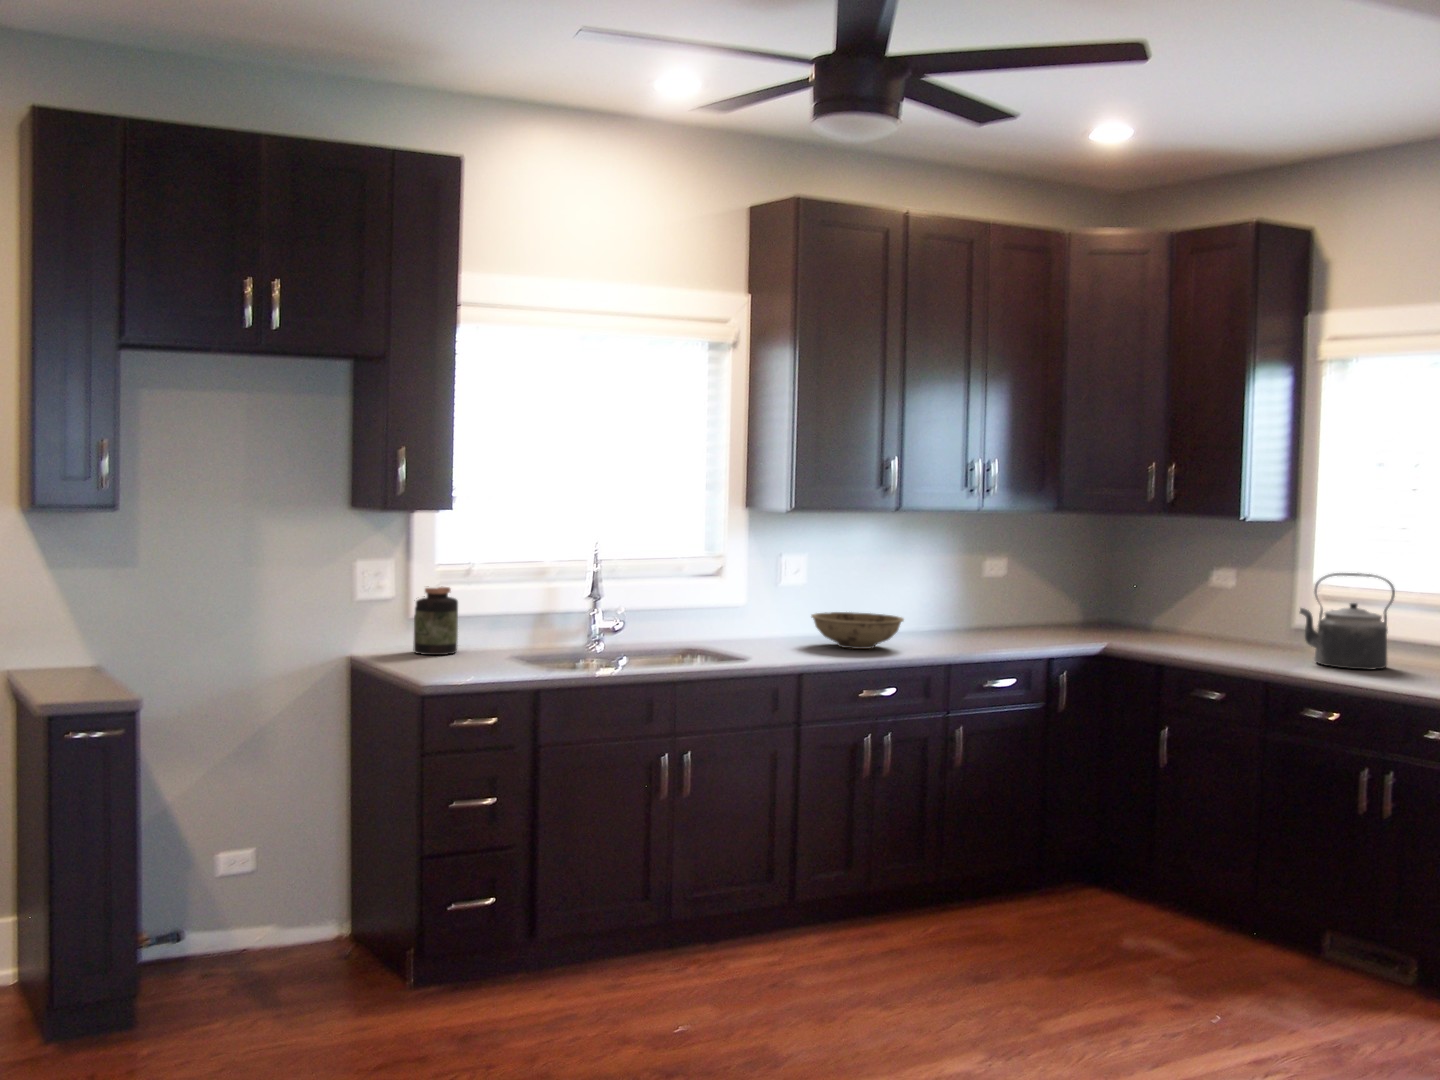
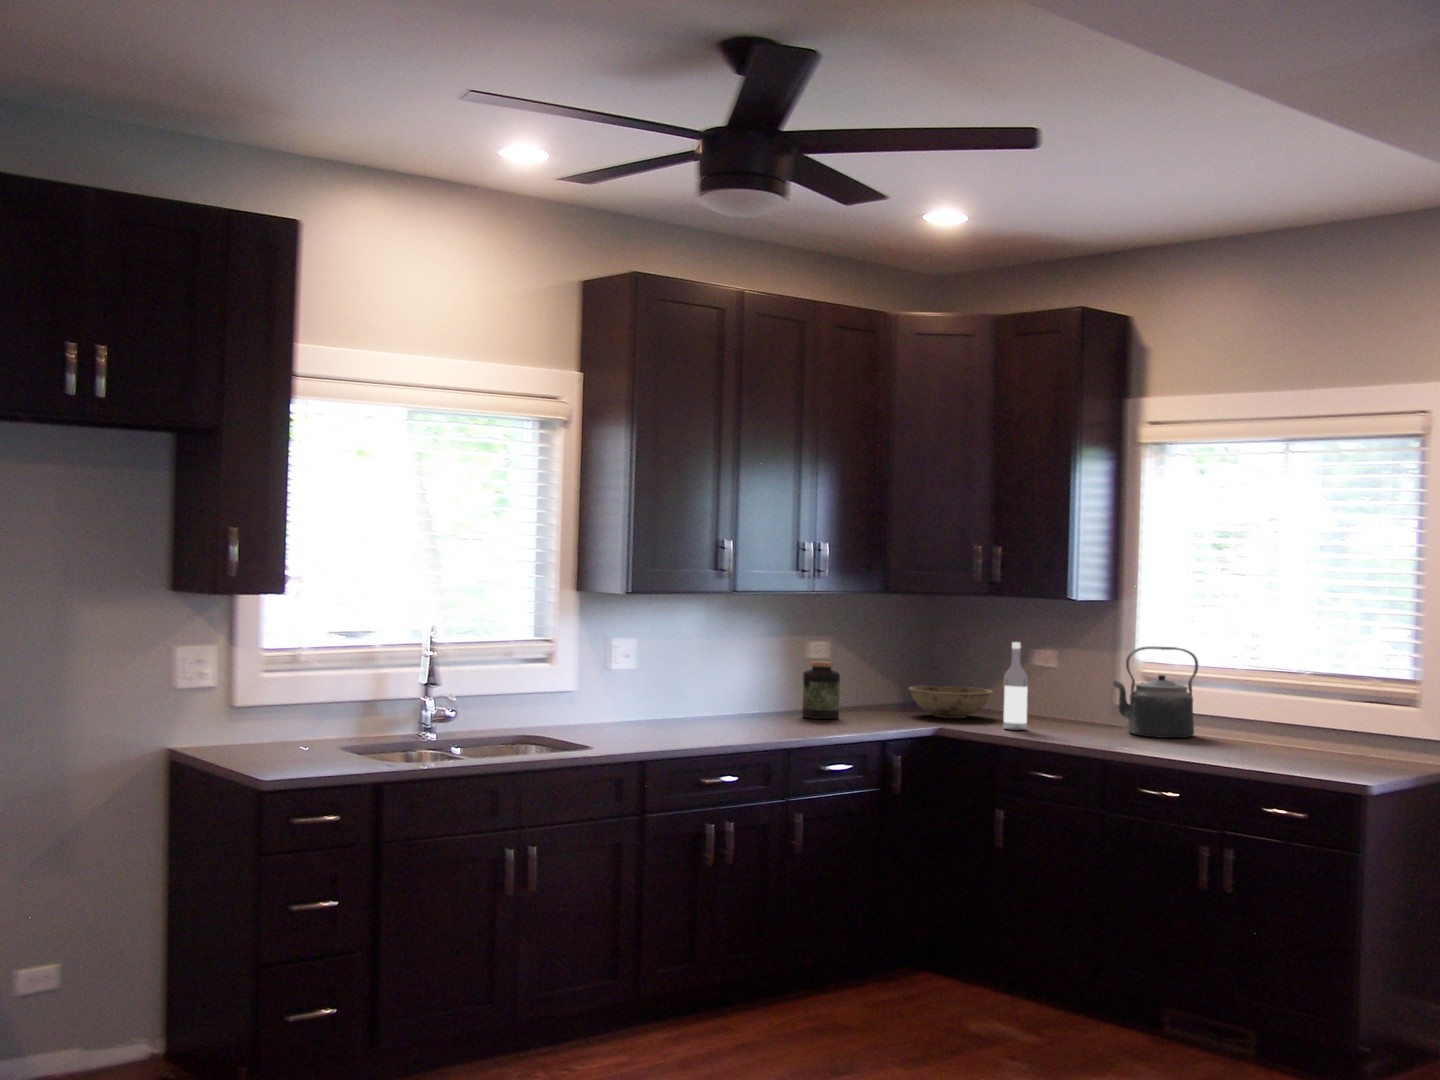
wine bottle: none [1179,566,1207,656] -> present [1003,642,1028,730]
jar: present [413,586,458,655] -> present [802,661,840,719]
bowl: present [812,612,904,649] -> present [909,686,993,718]

